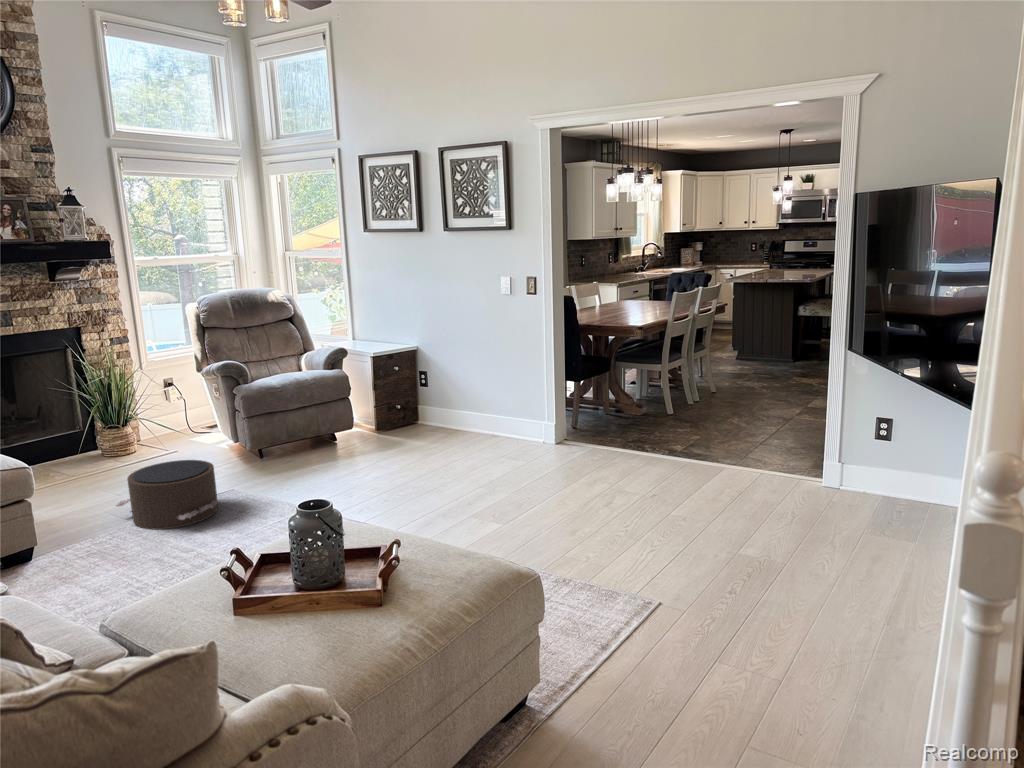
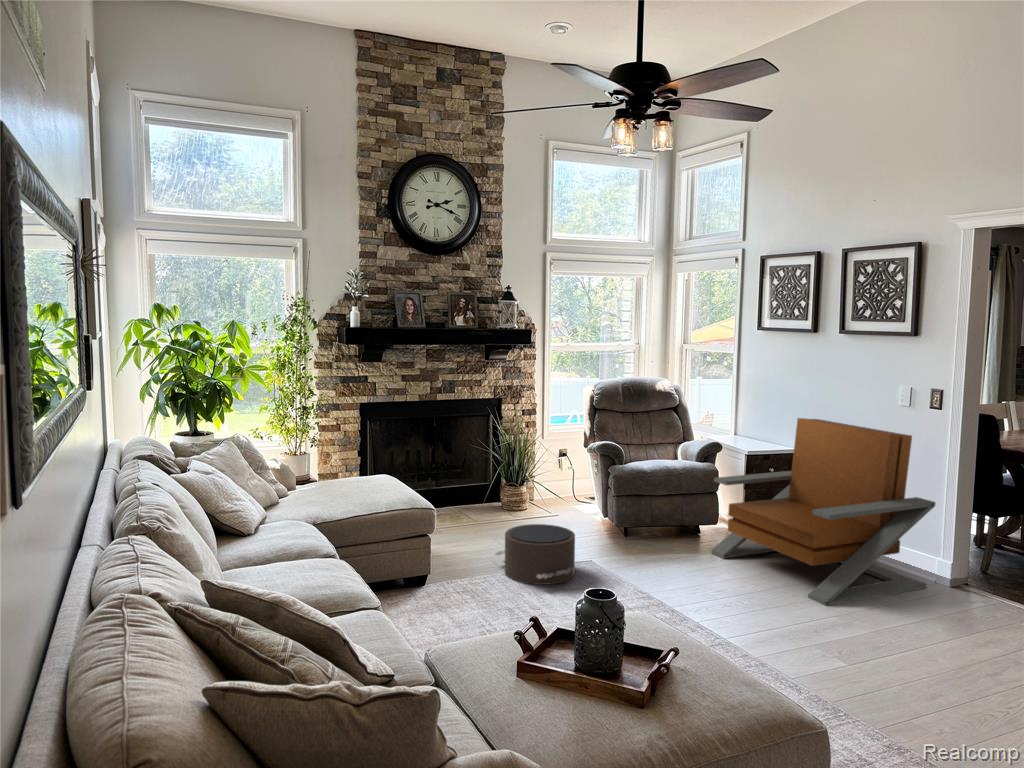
lounge chair: none [348,314,541,483] -> present [711,418,935,606]

